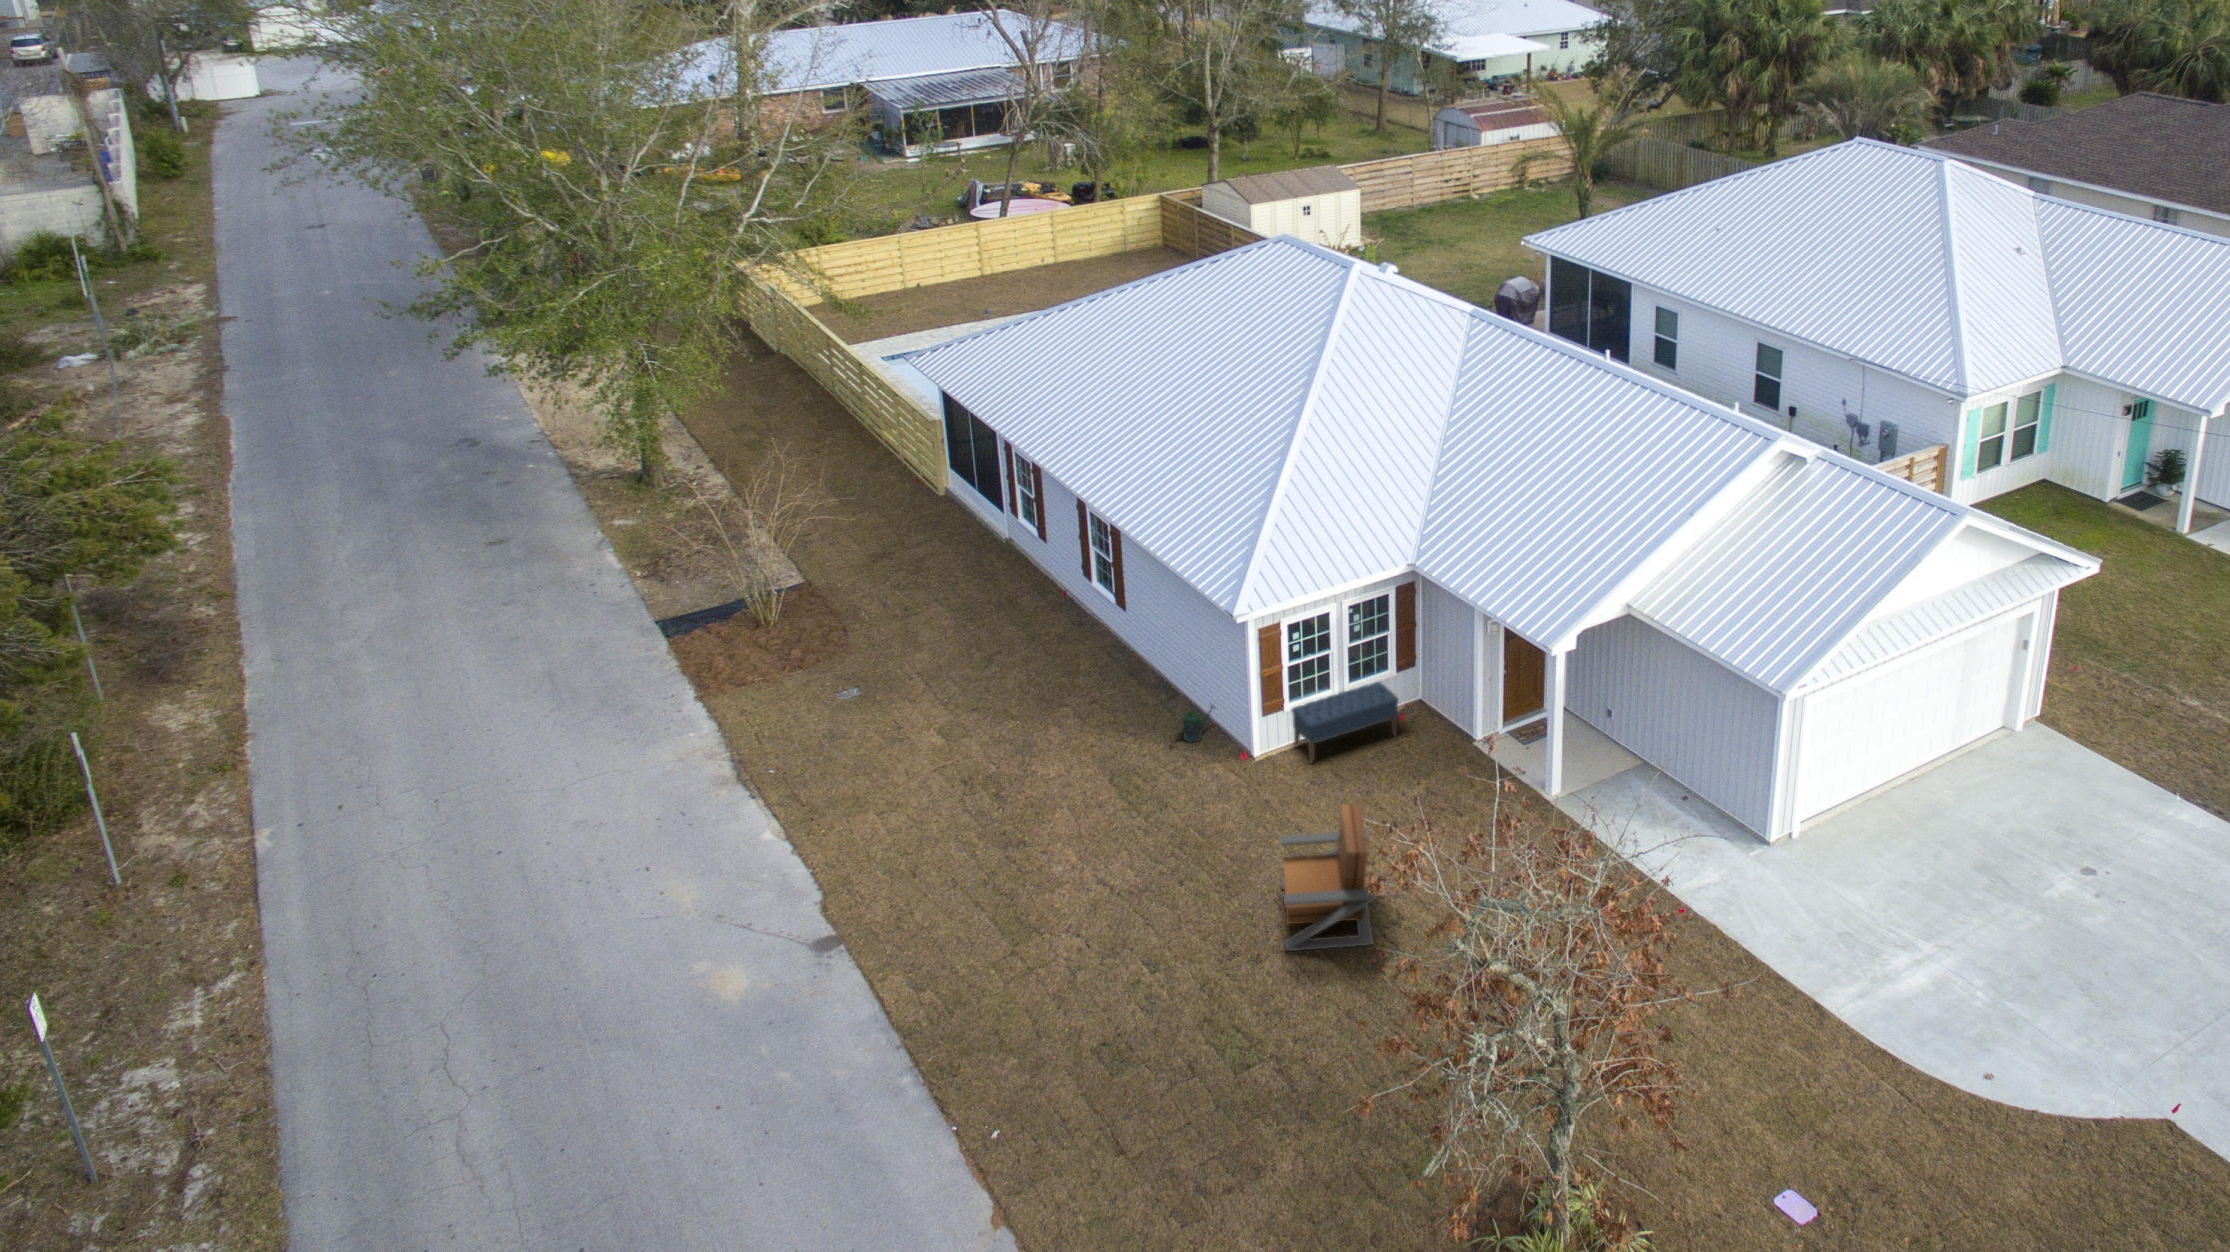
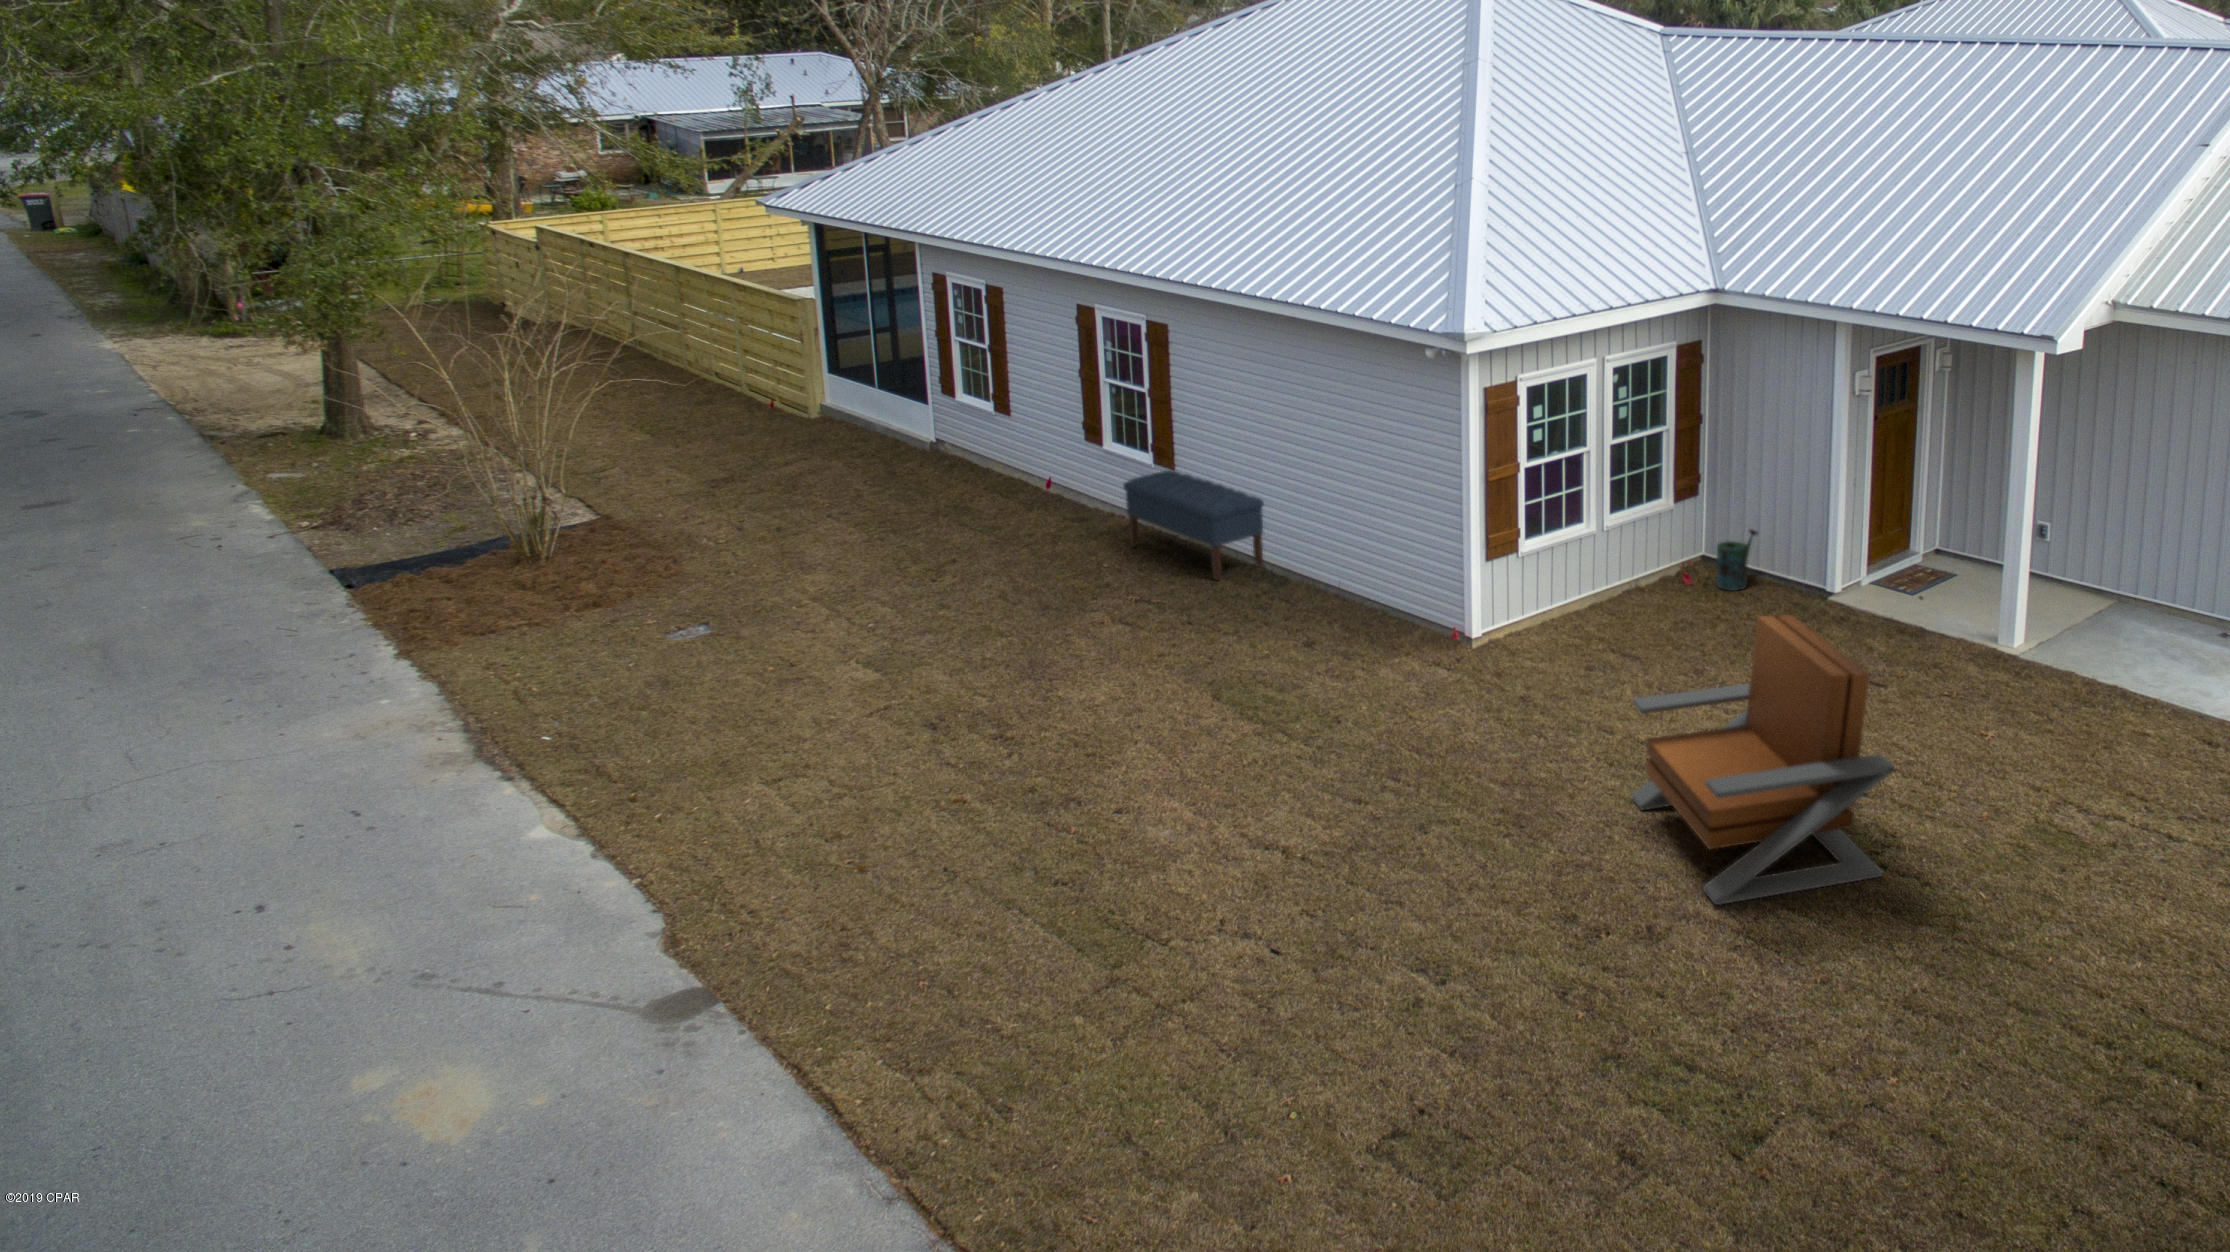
bench: present [1292,682,1399,763] -> present [1123,470,1264,580]
watering can: present [1182,706,1214,743] -> present [1716,530,1757,591]

